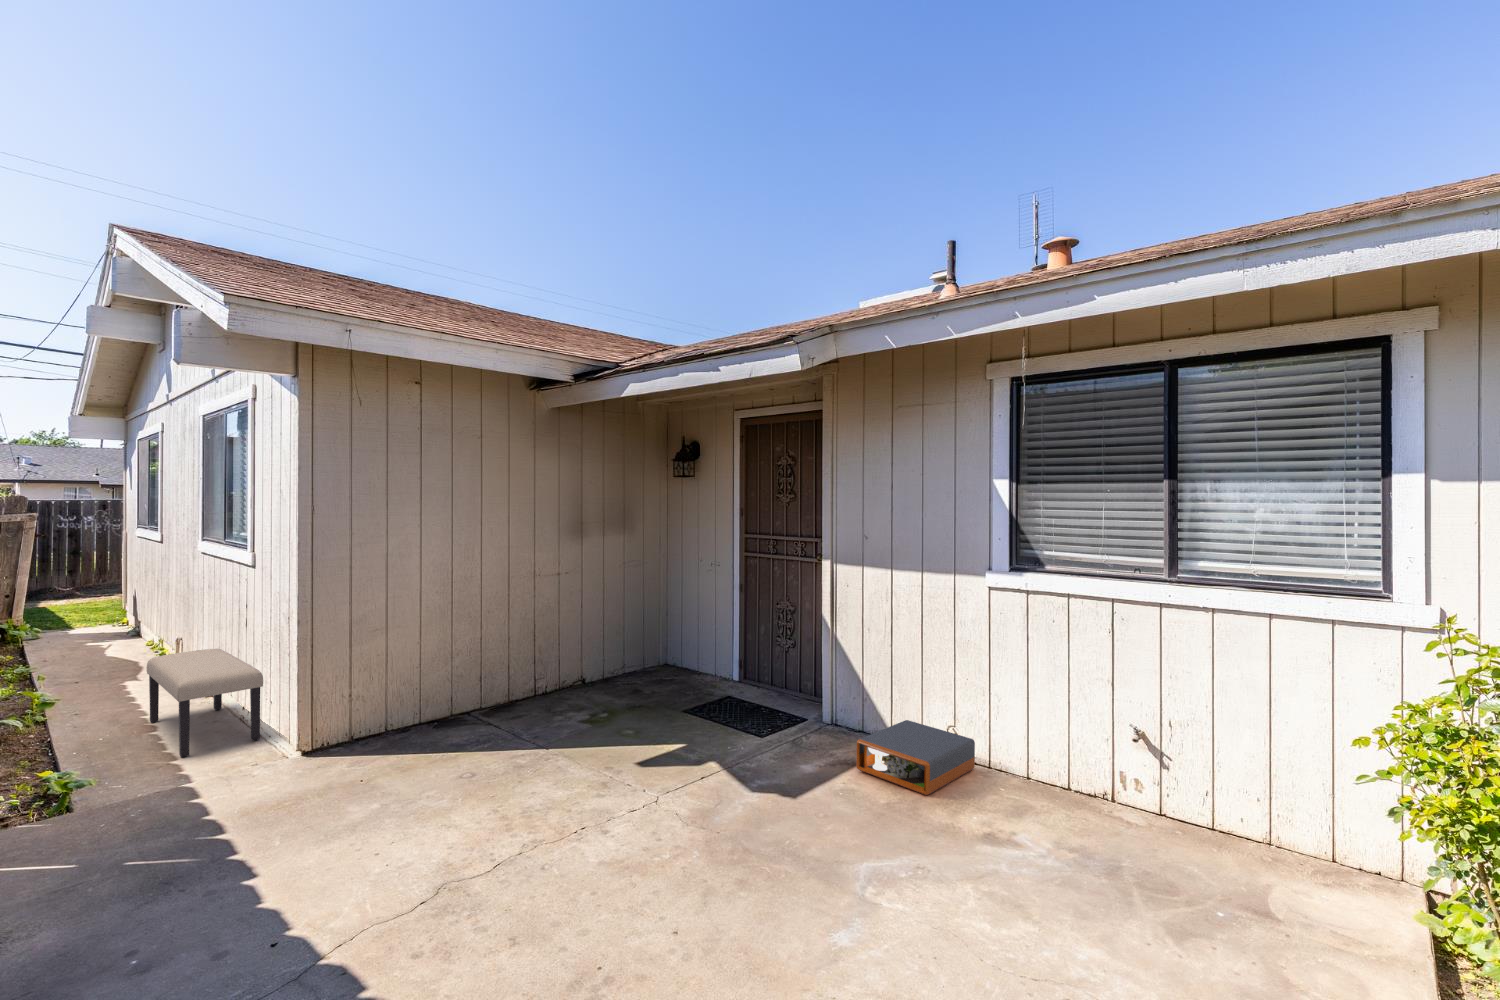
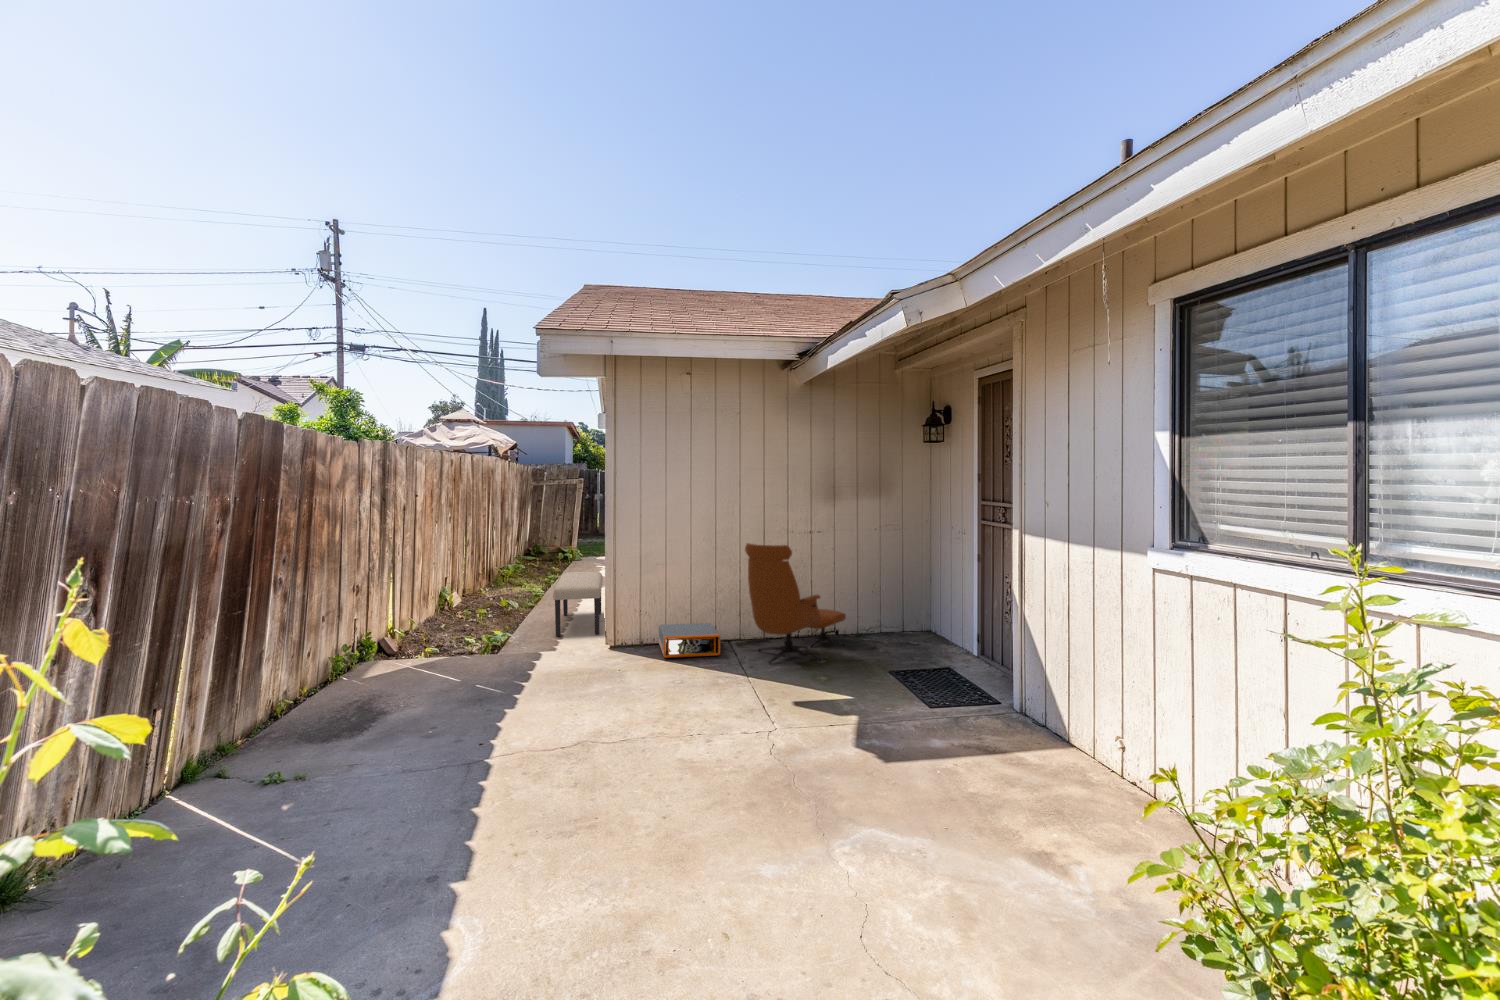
lounge chair: none [520,590,606,730] -> present [745,543,846,664]
storage box: present [856,720,975,795] -> present [659,623,720,658]

